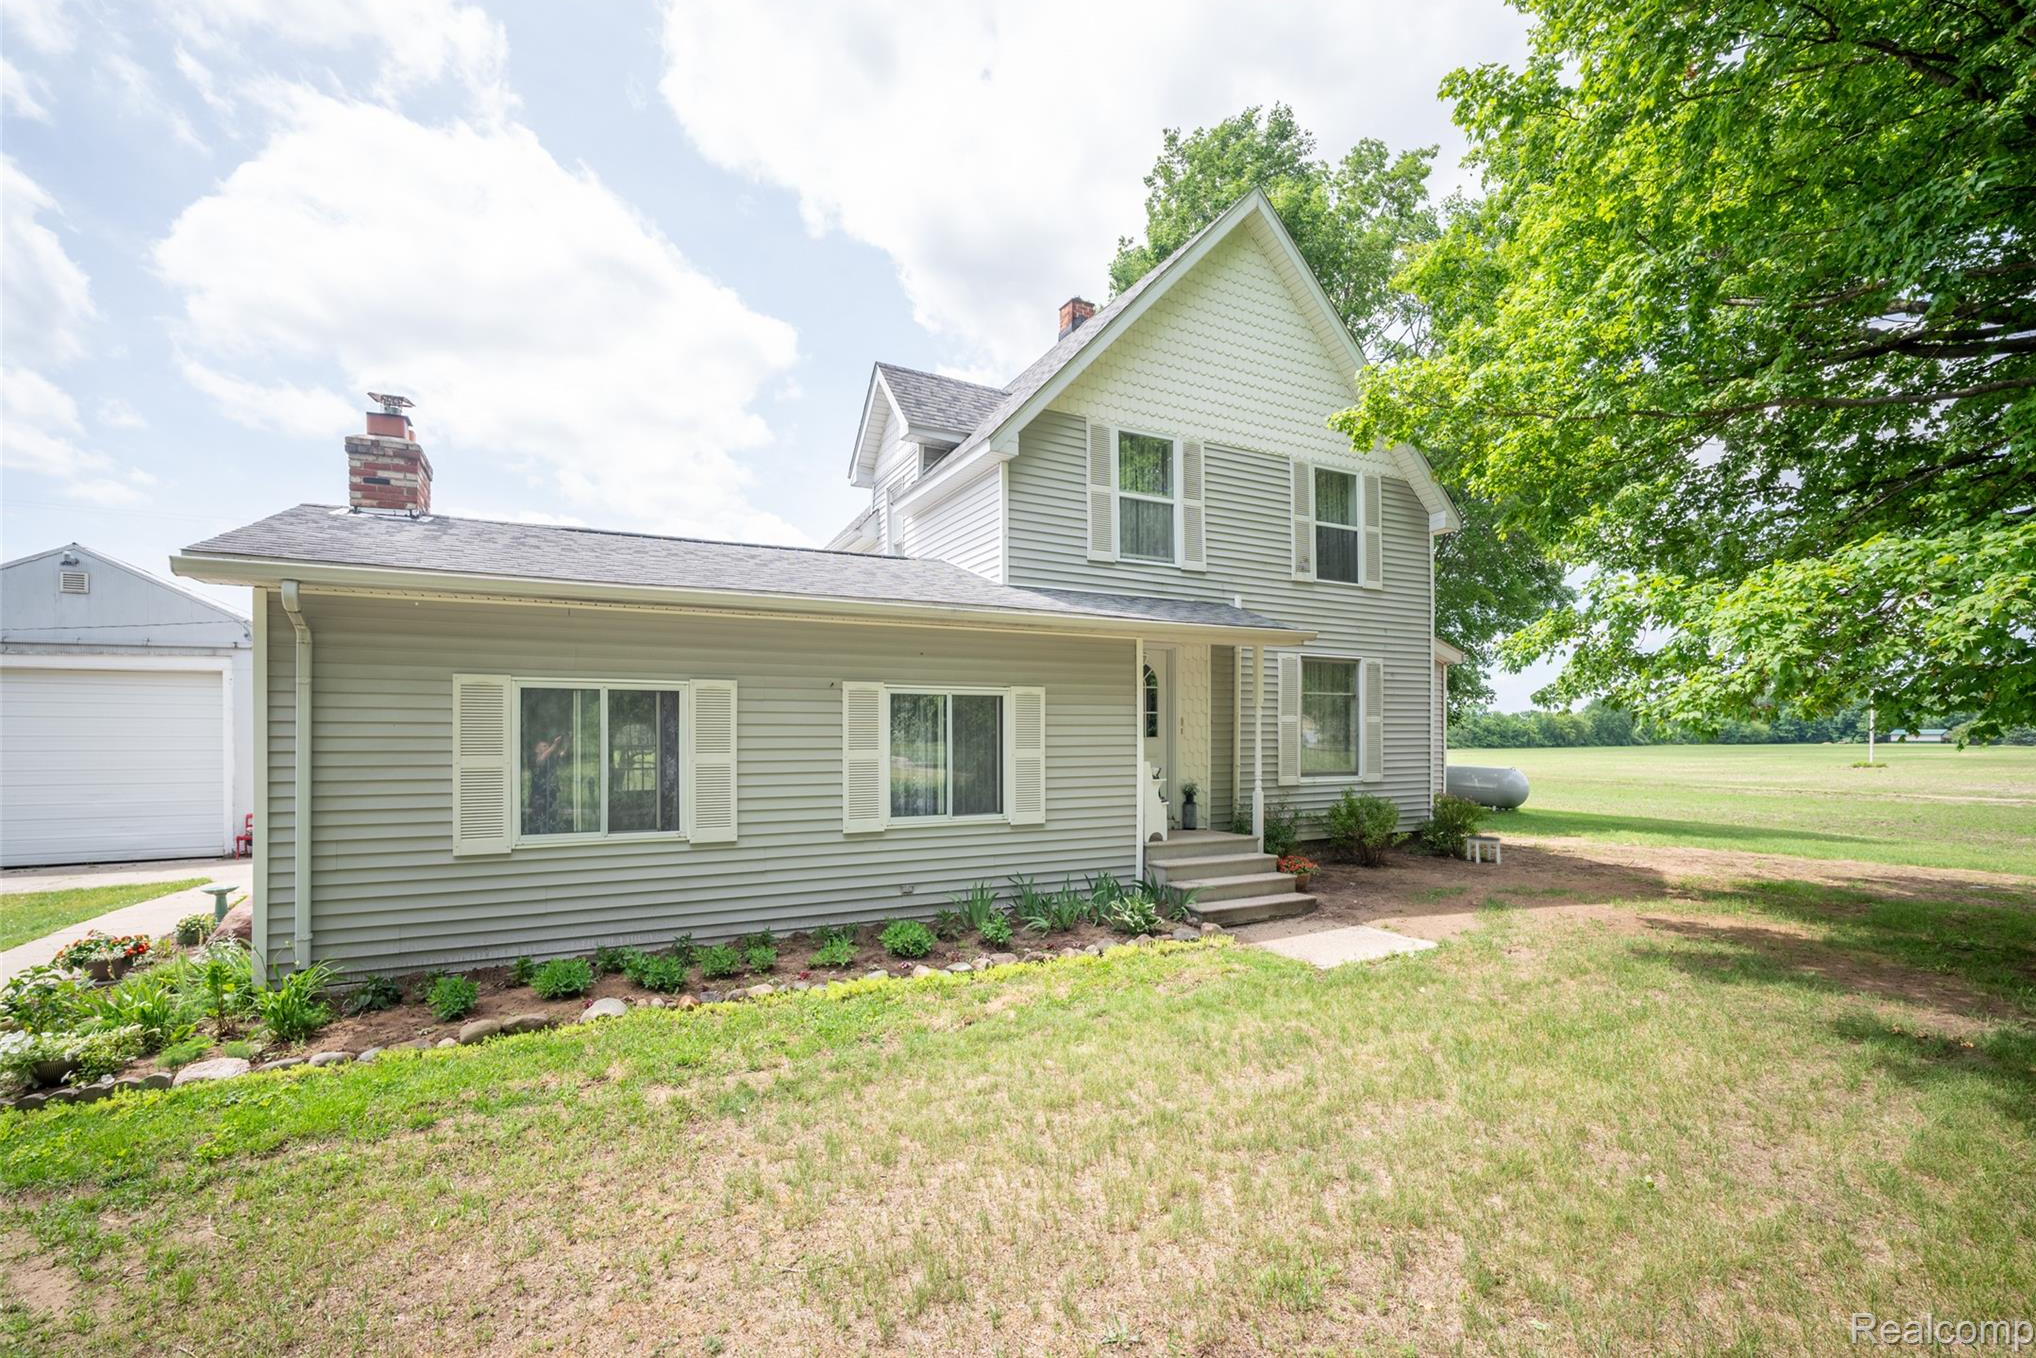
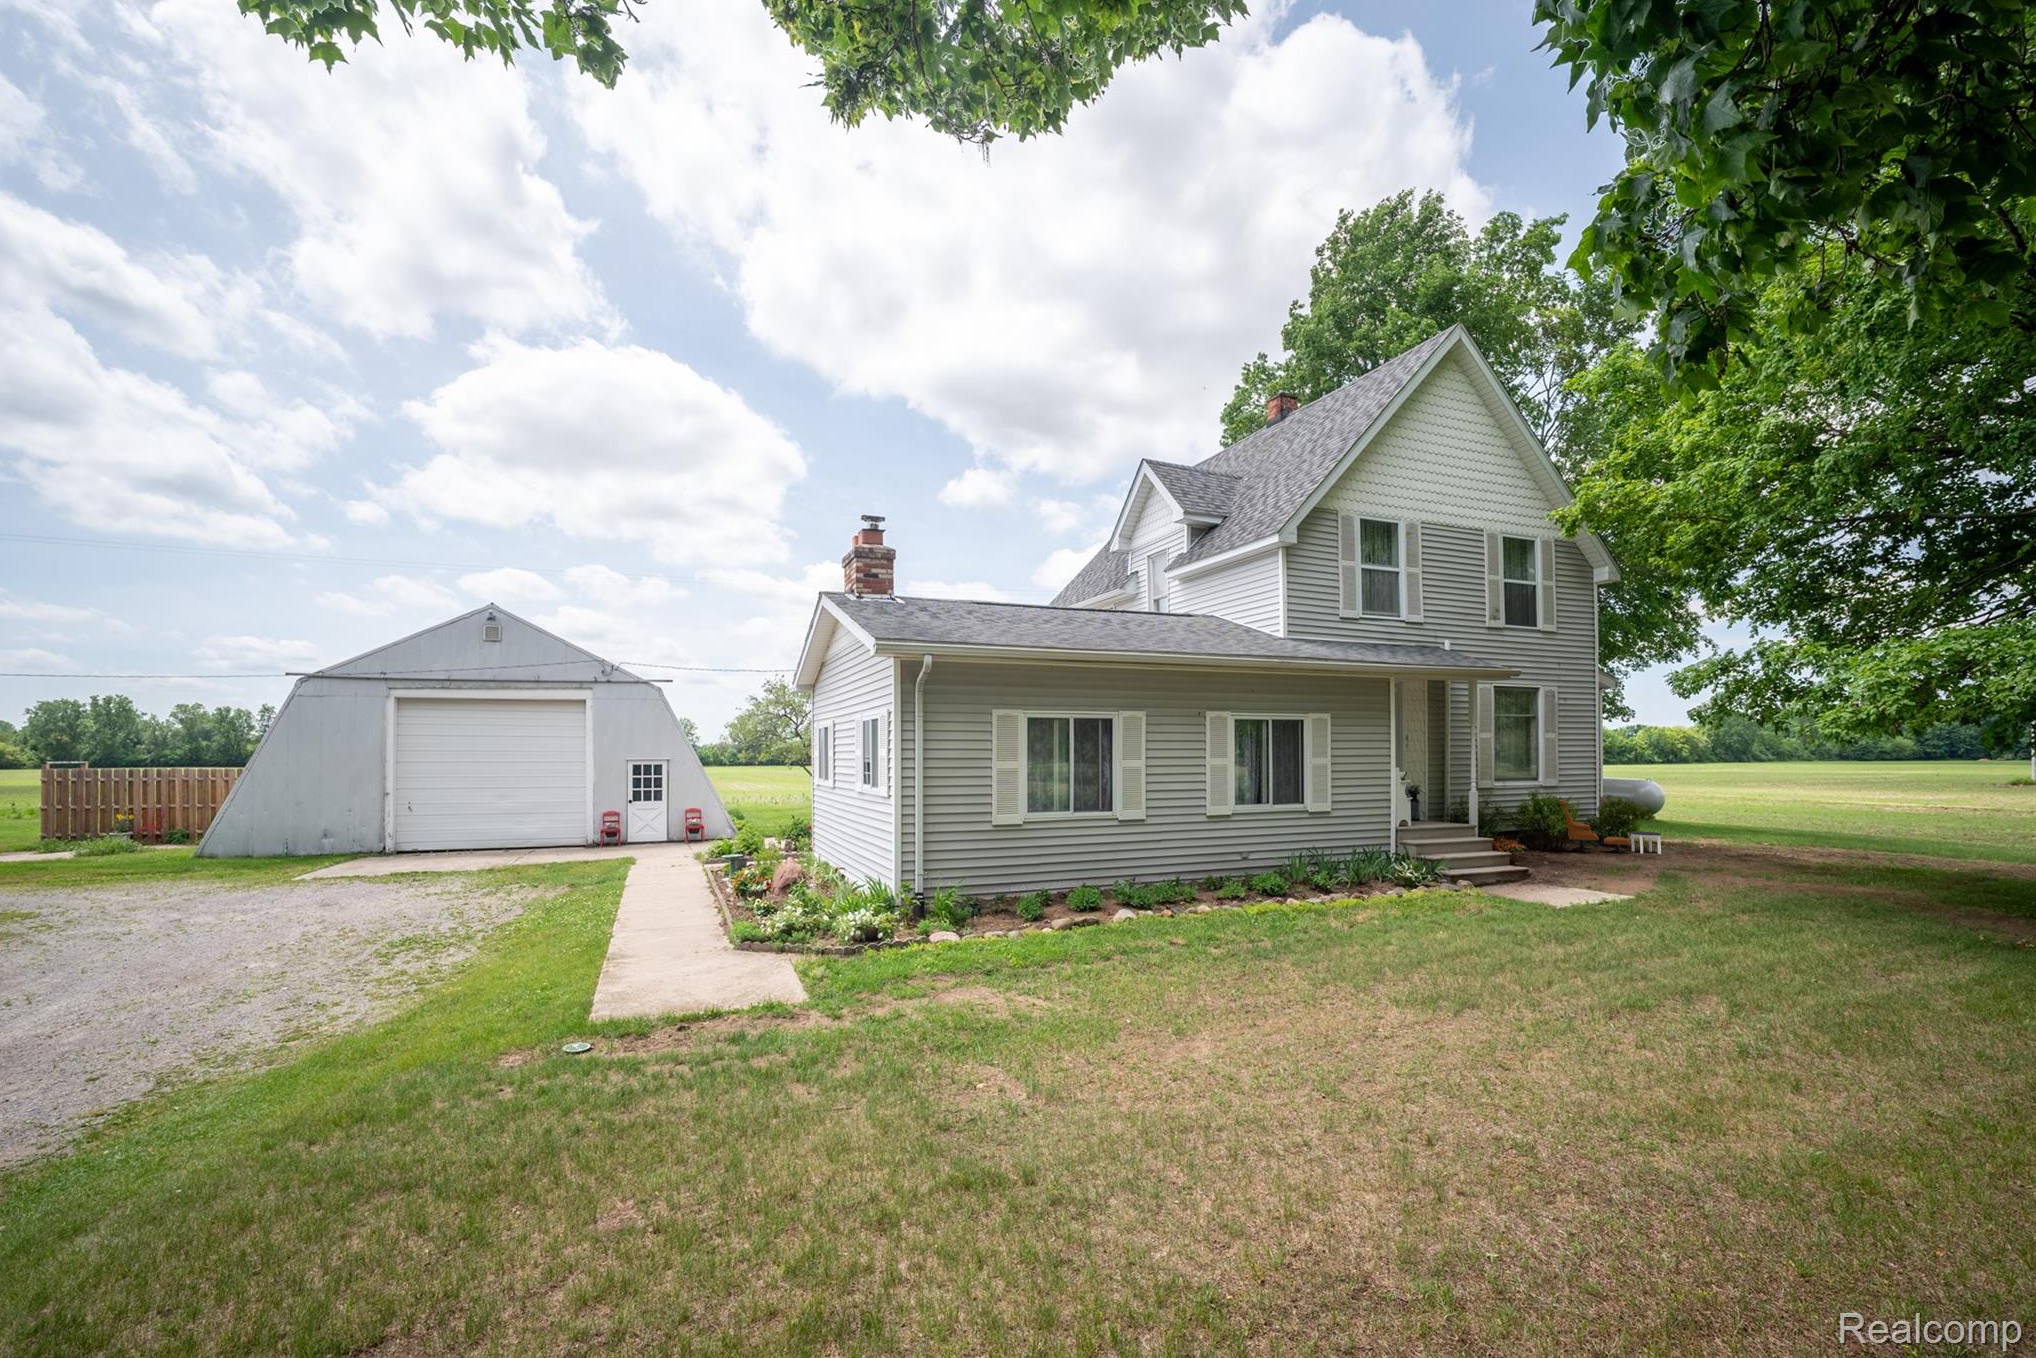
lounge chair: none [1377,797,1465,865] -> present [1557,799,1631,854]

